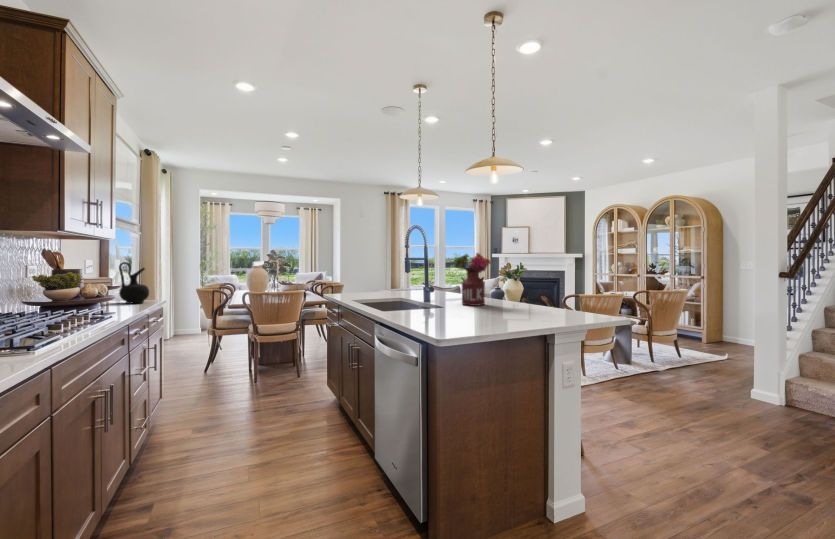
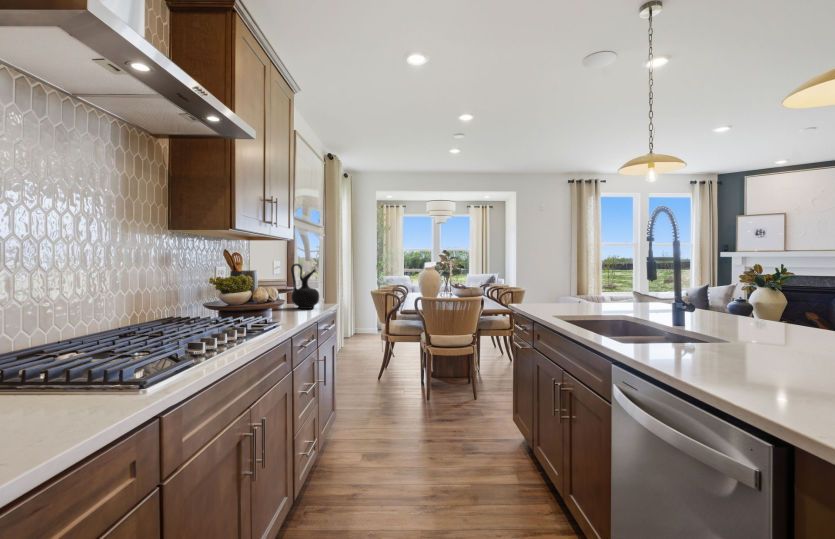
flower arrangement: present [454,253,491,306] -> none [735,246,818,338]

